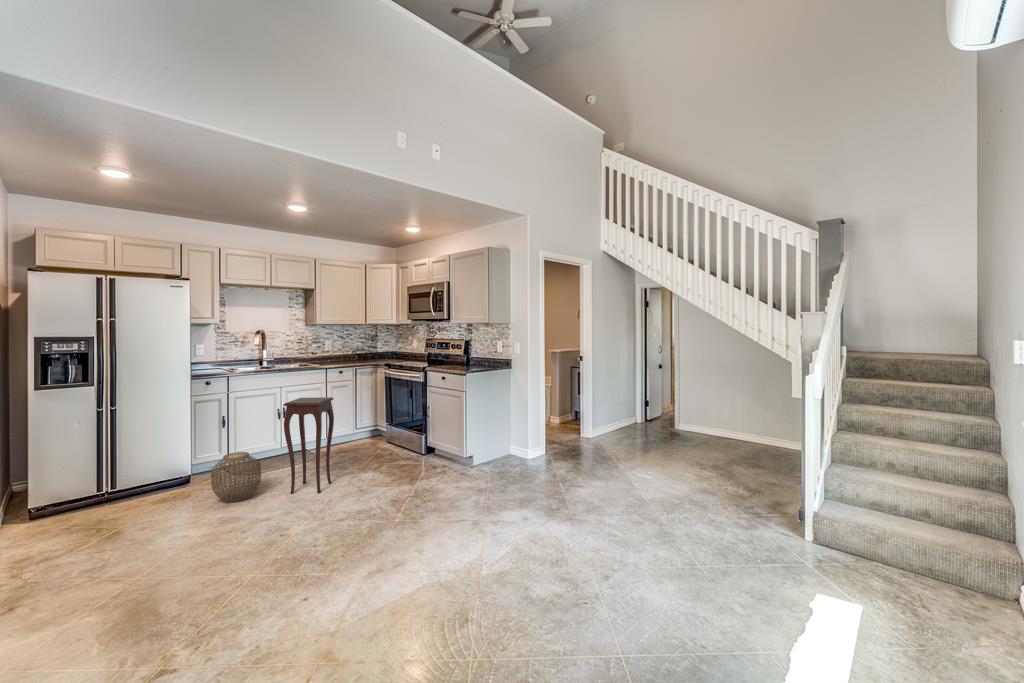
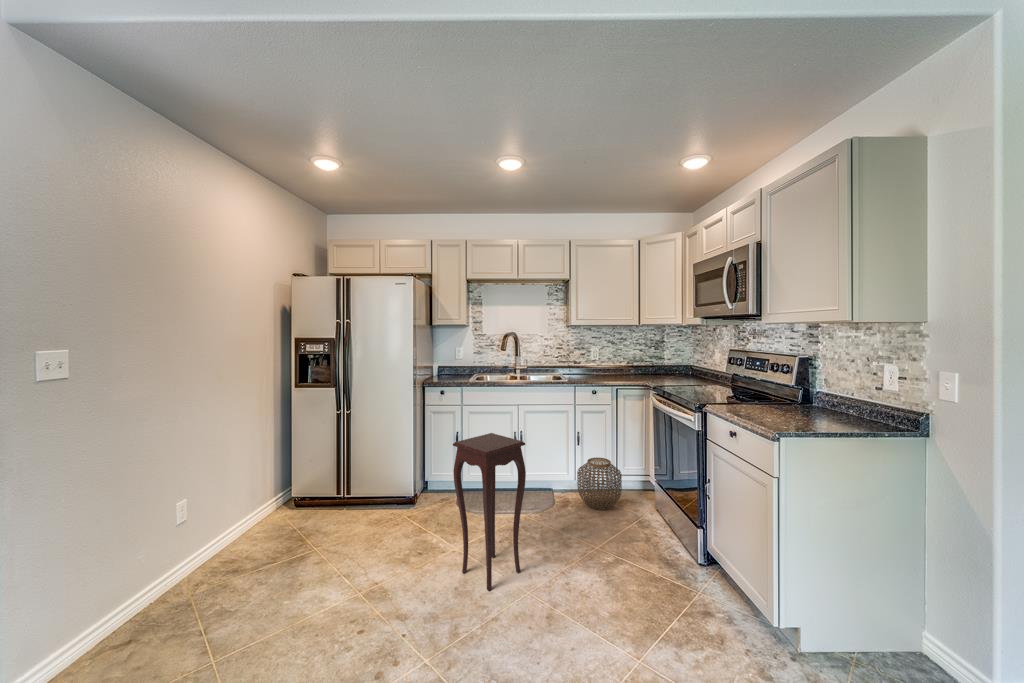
woven basket: present [211,452,261,502] -> present [577,458,622,510]

